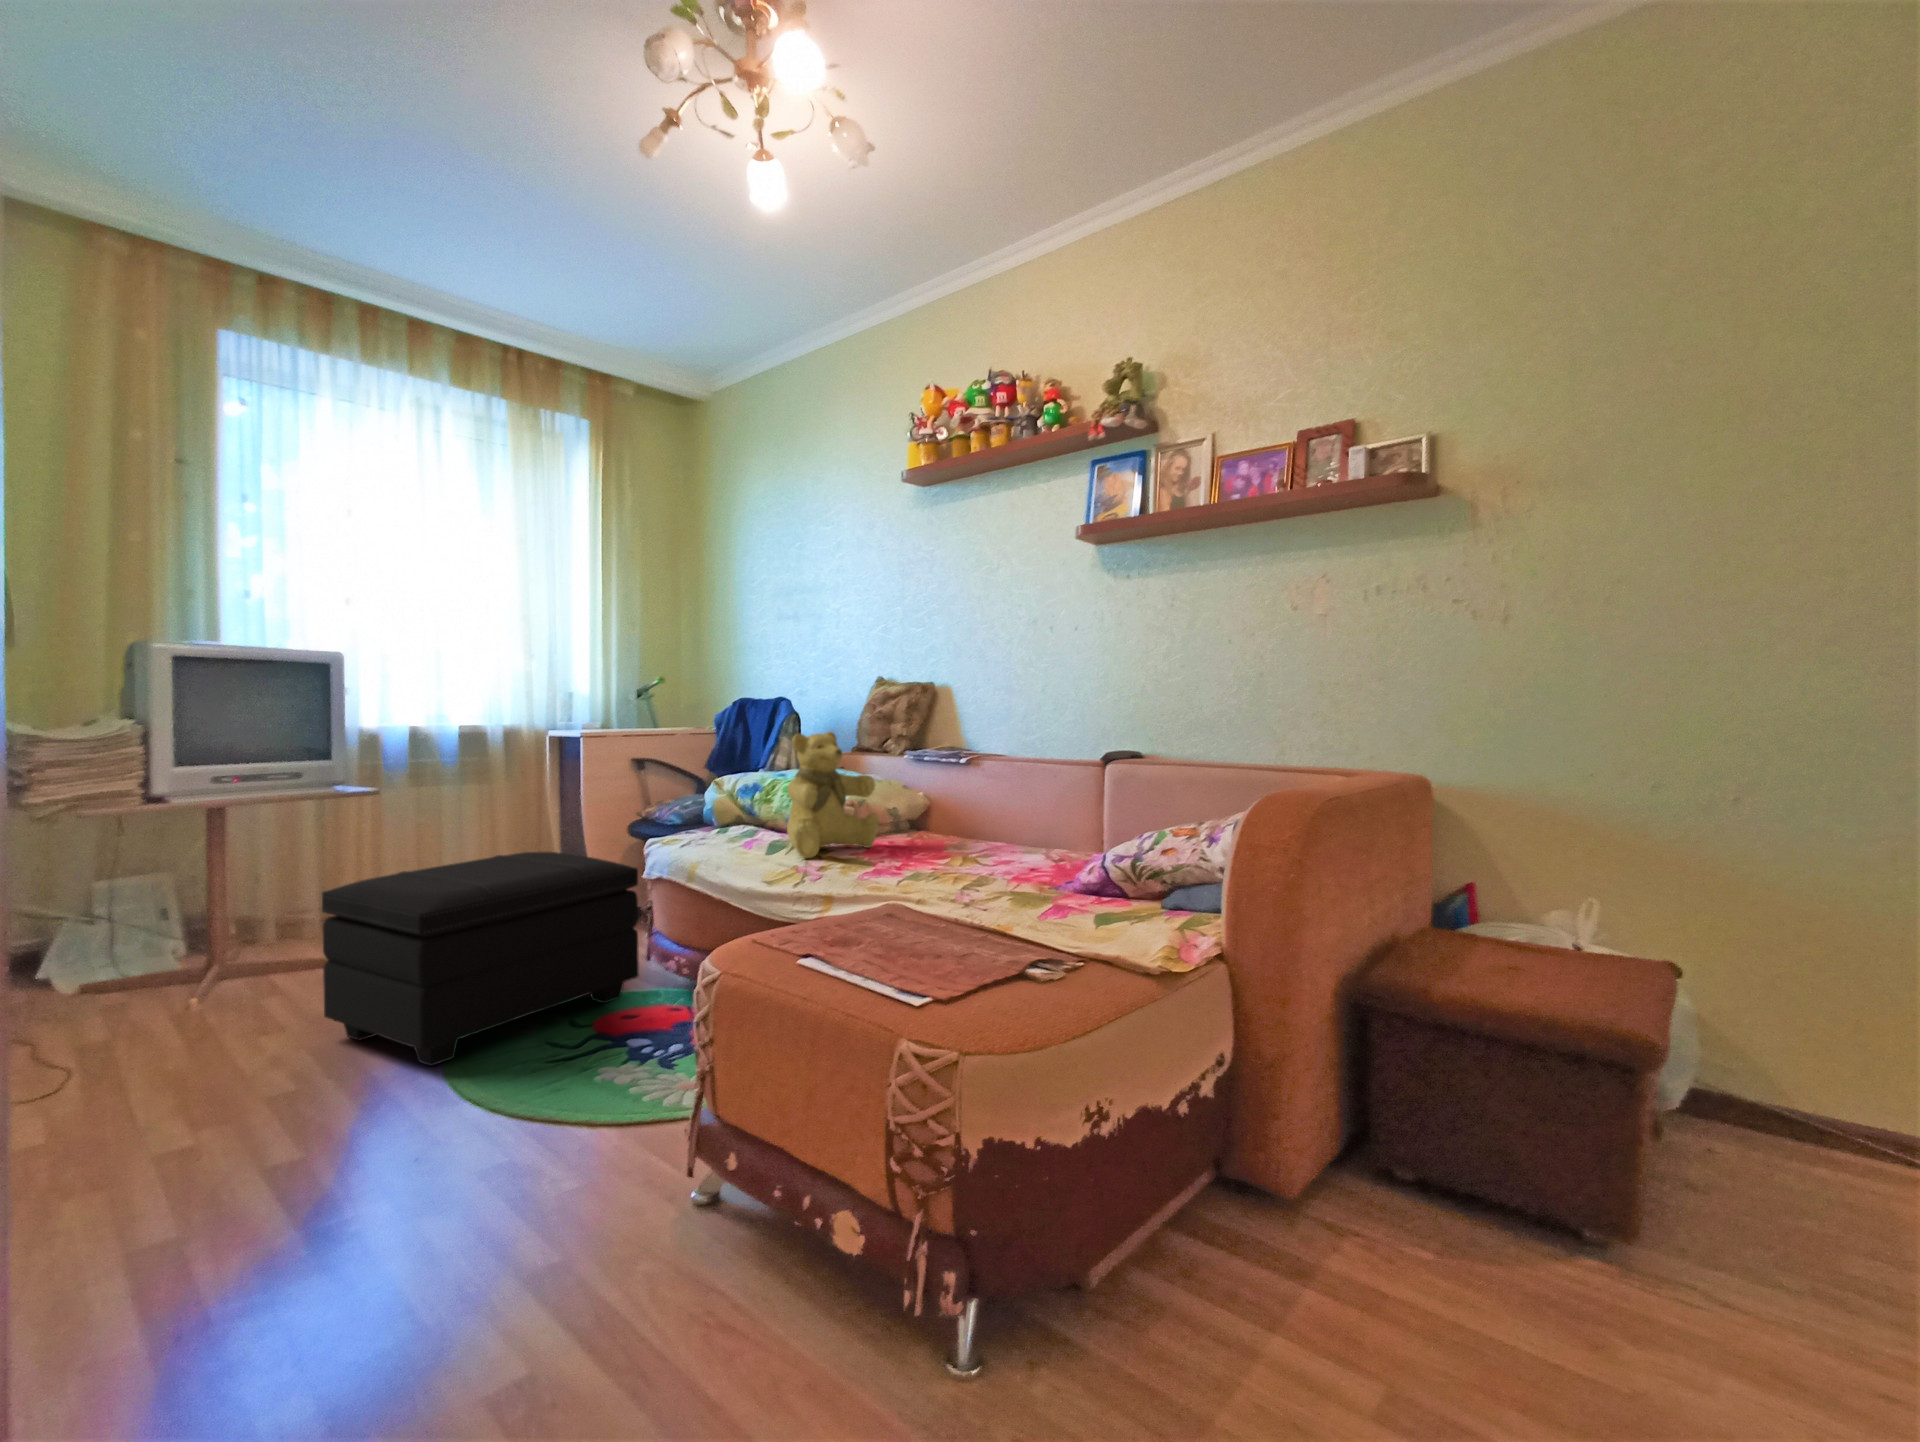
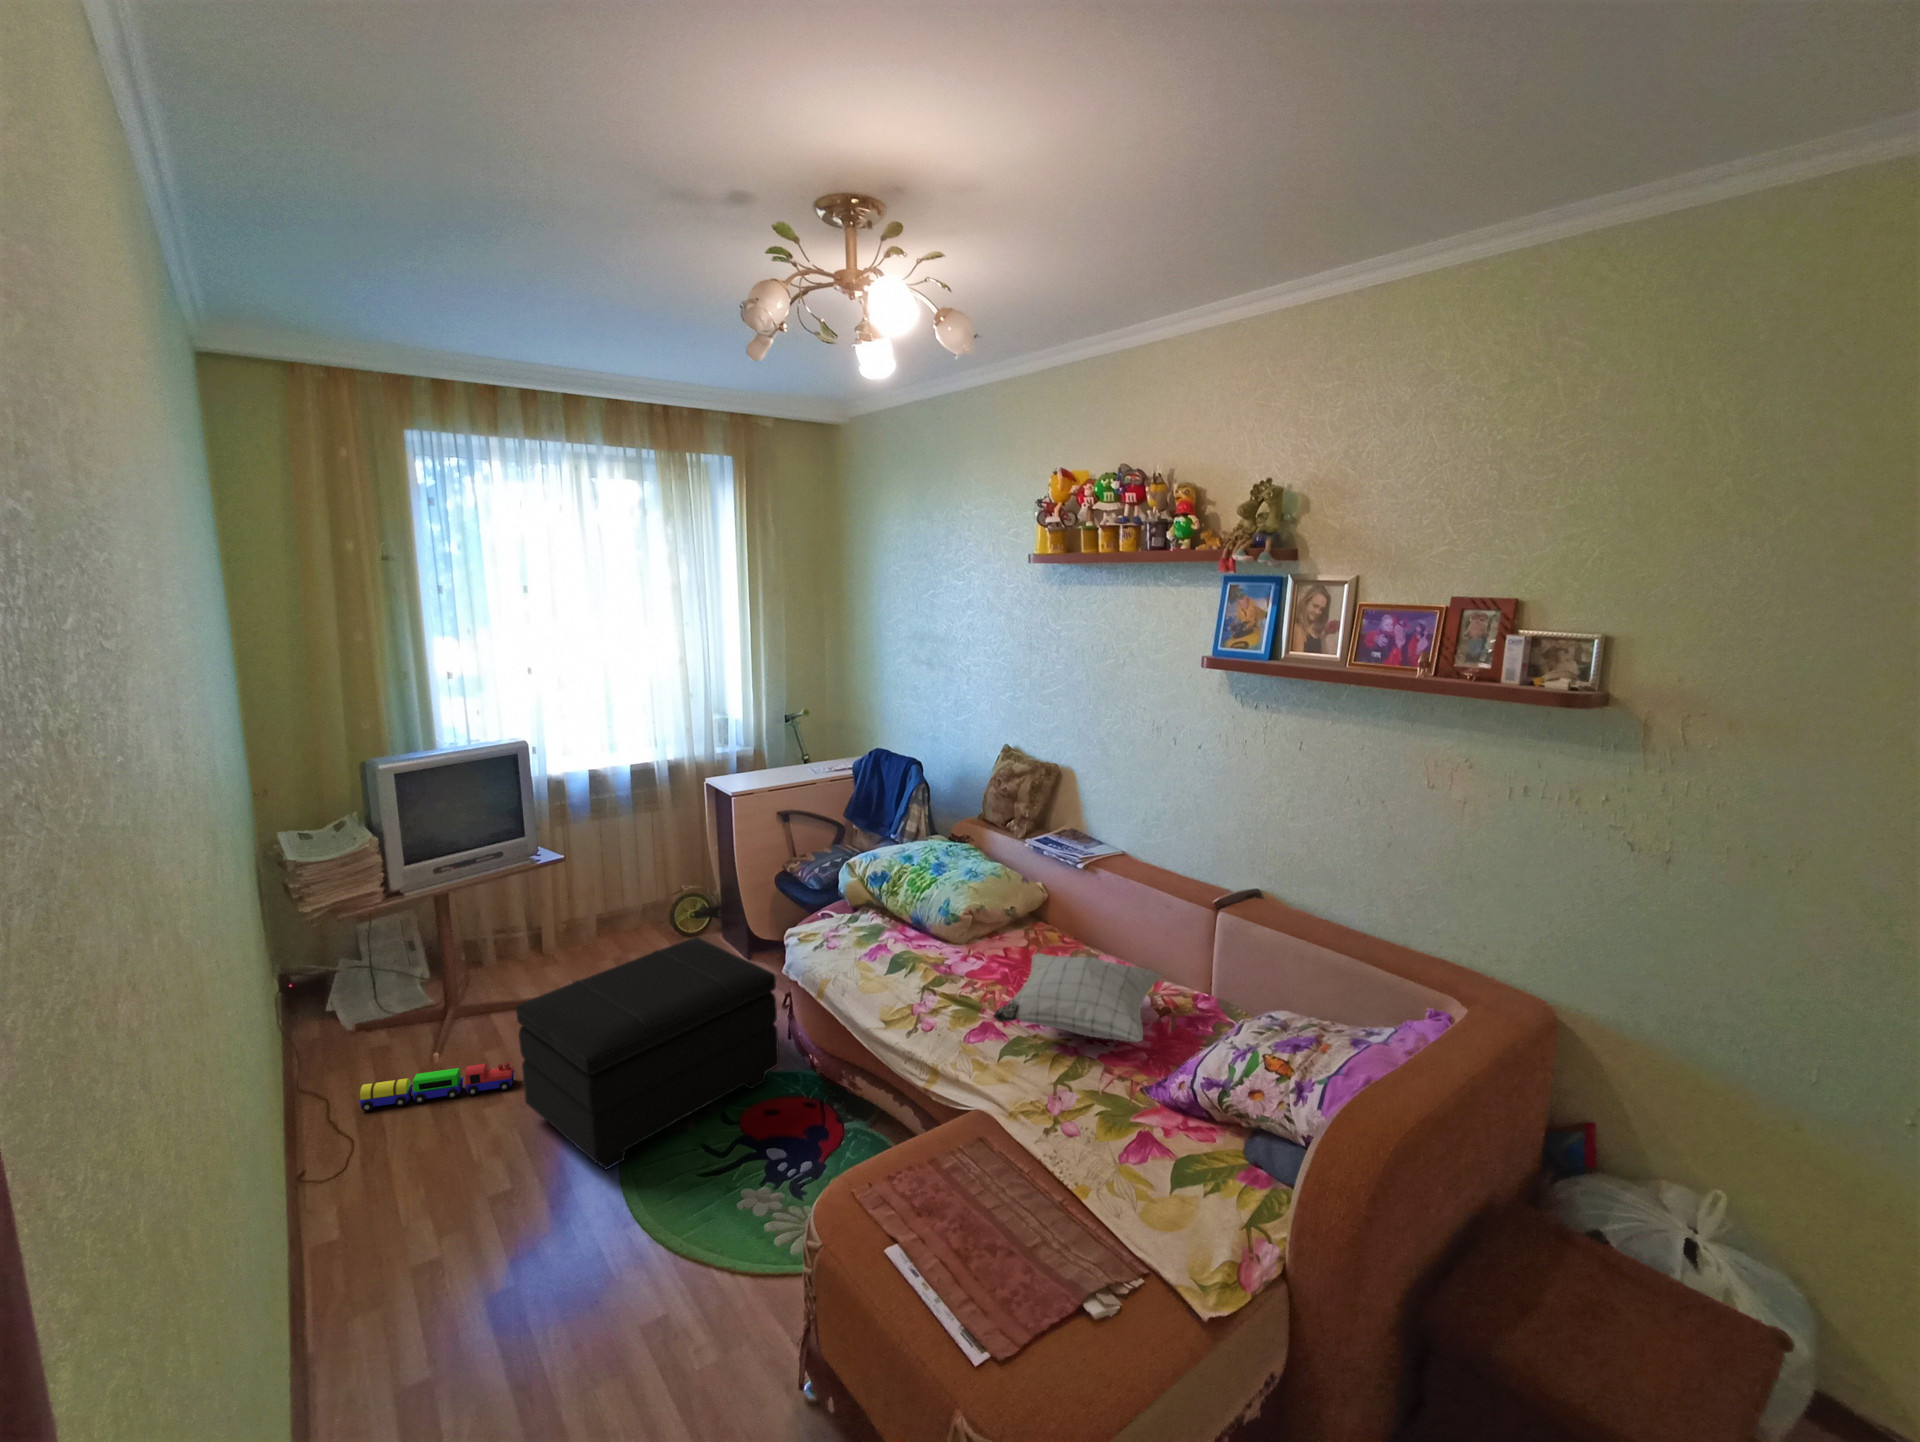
teddy bear: present [787,732,880,858] -> none [904,862,993,993]
pillow: none [892,796,1054,865] -> present [993,953,1160,1042]
toy train: none [90,988,305,1047] -> present [359,1062,515,1111]

